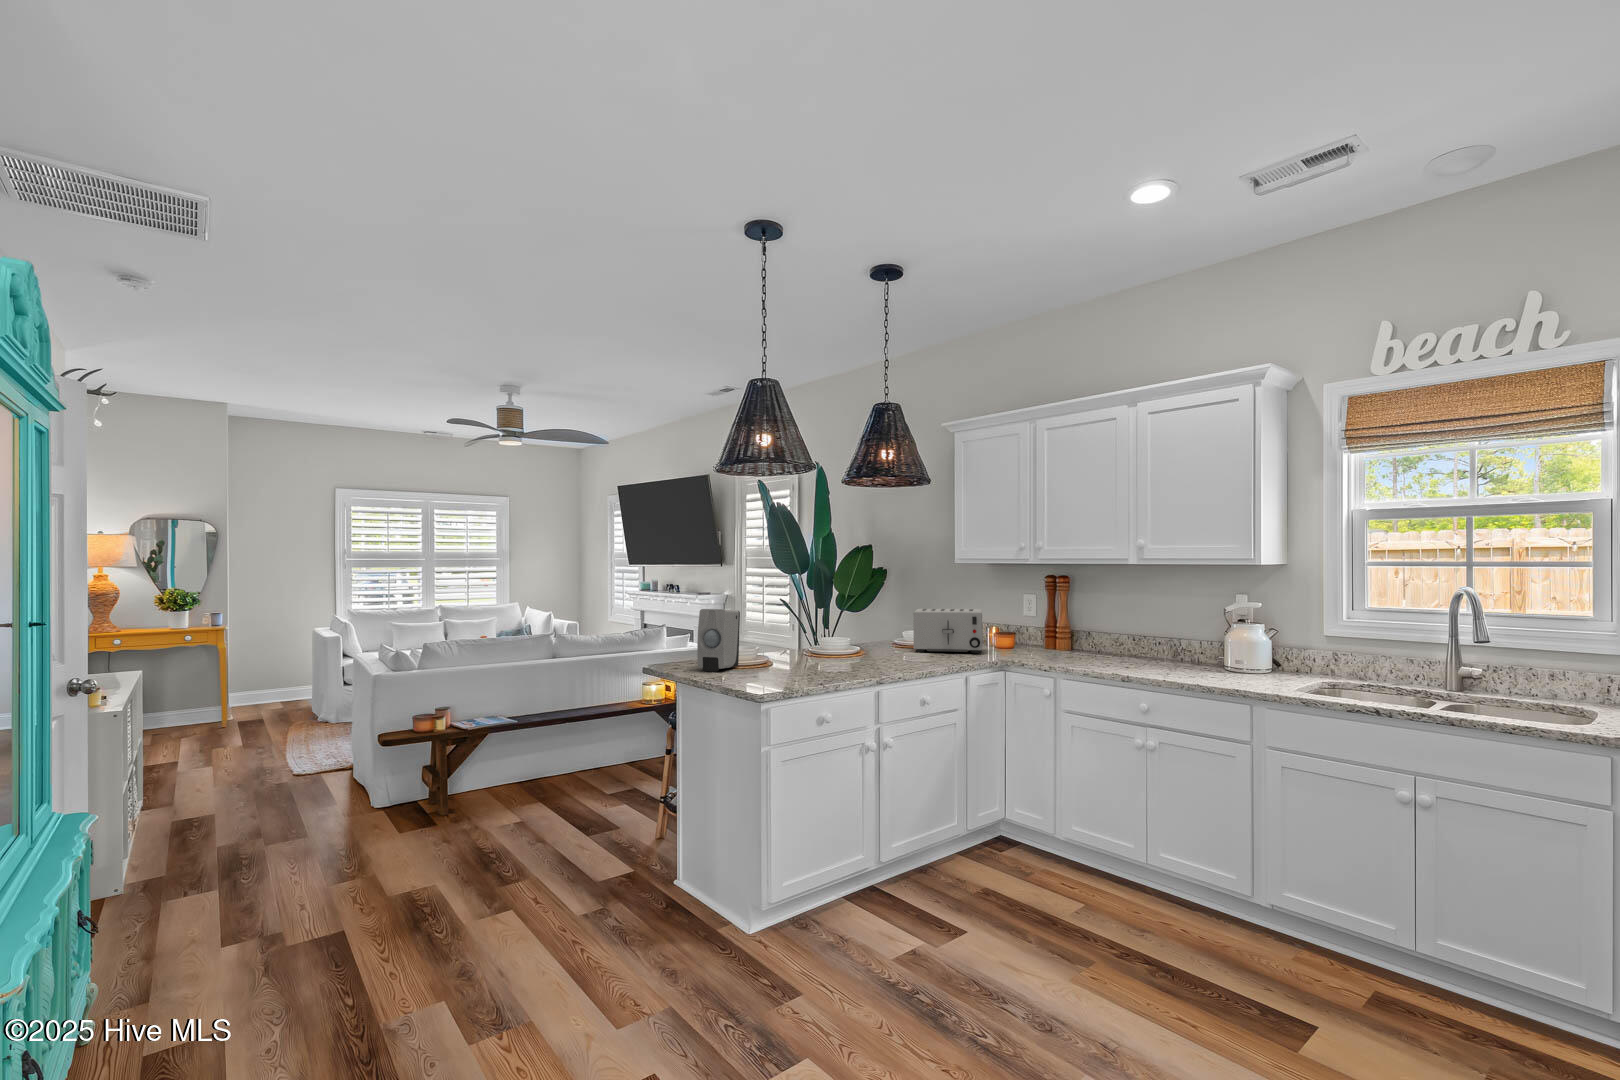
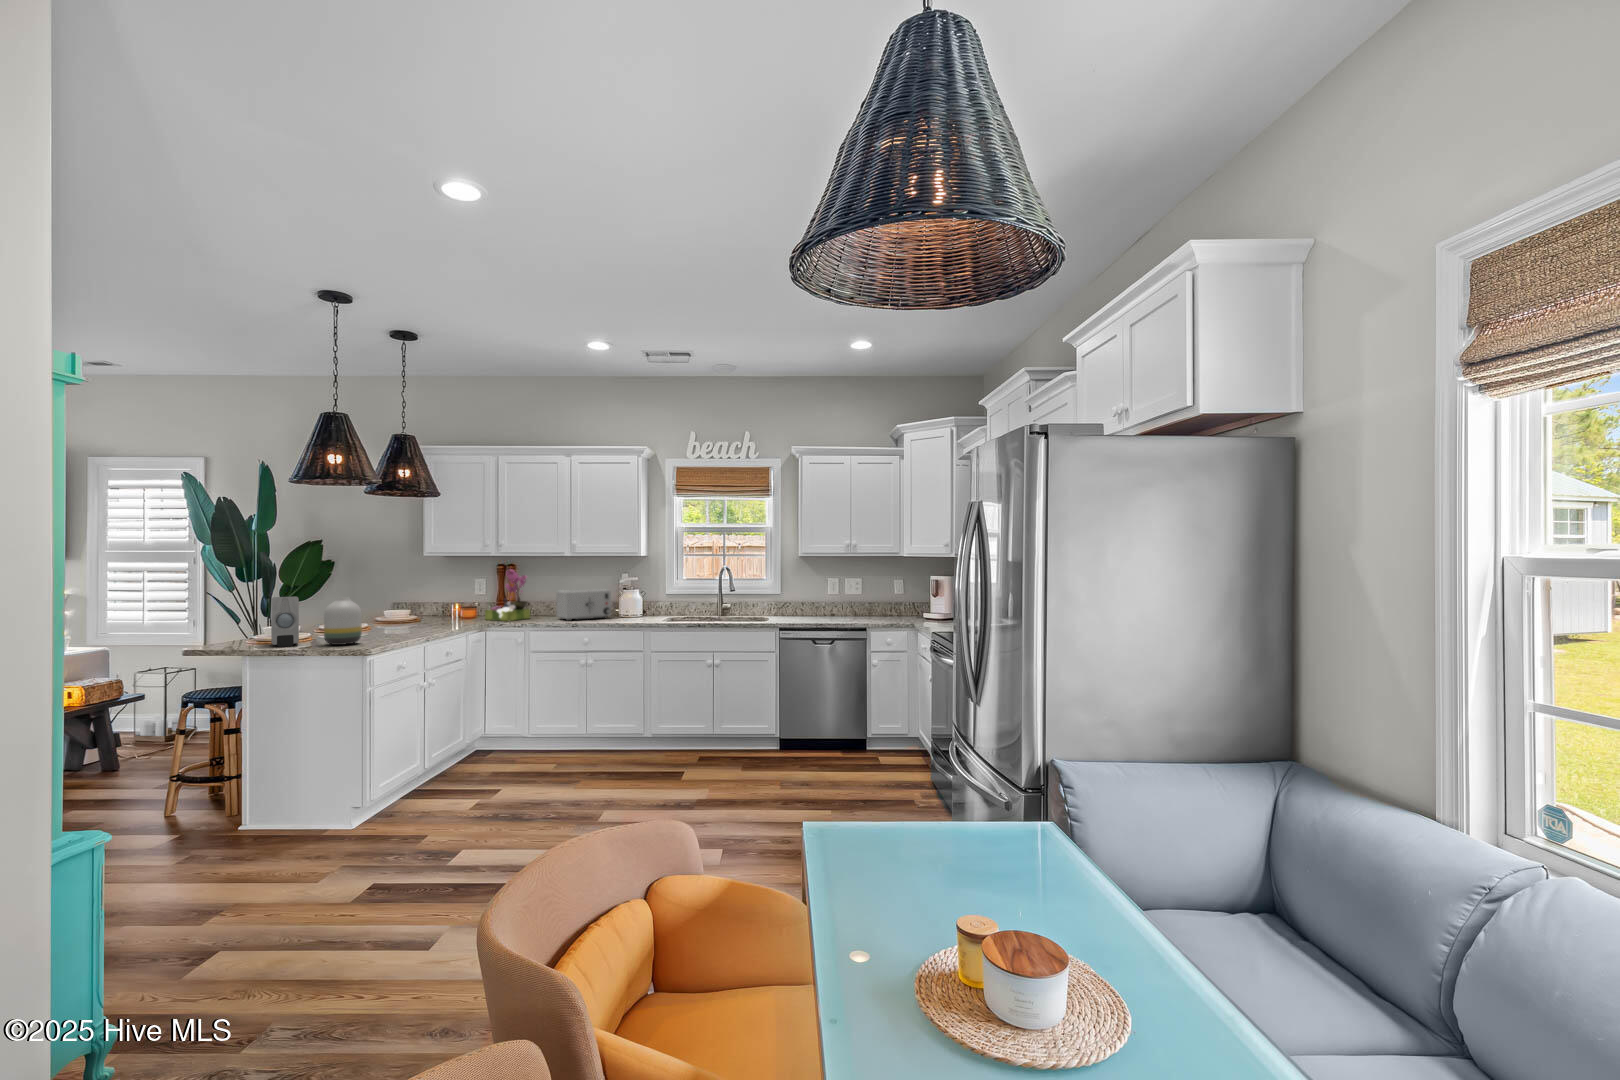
flower arrangement: none [1019,580,1084,660] -> present [485,570,531,621]
toaster: present [913,609,982,653] -> present [556,589,611,621]
vase: none [743,613,786,677] -> present [324,597,362,645]

